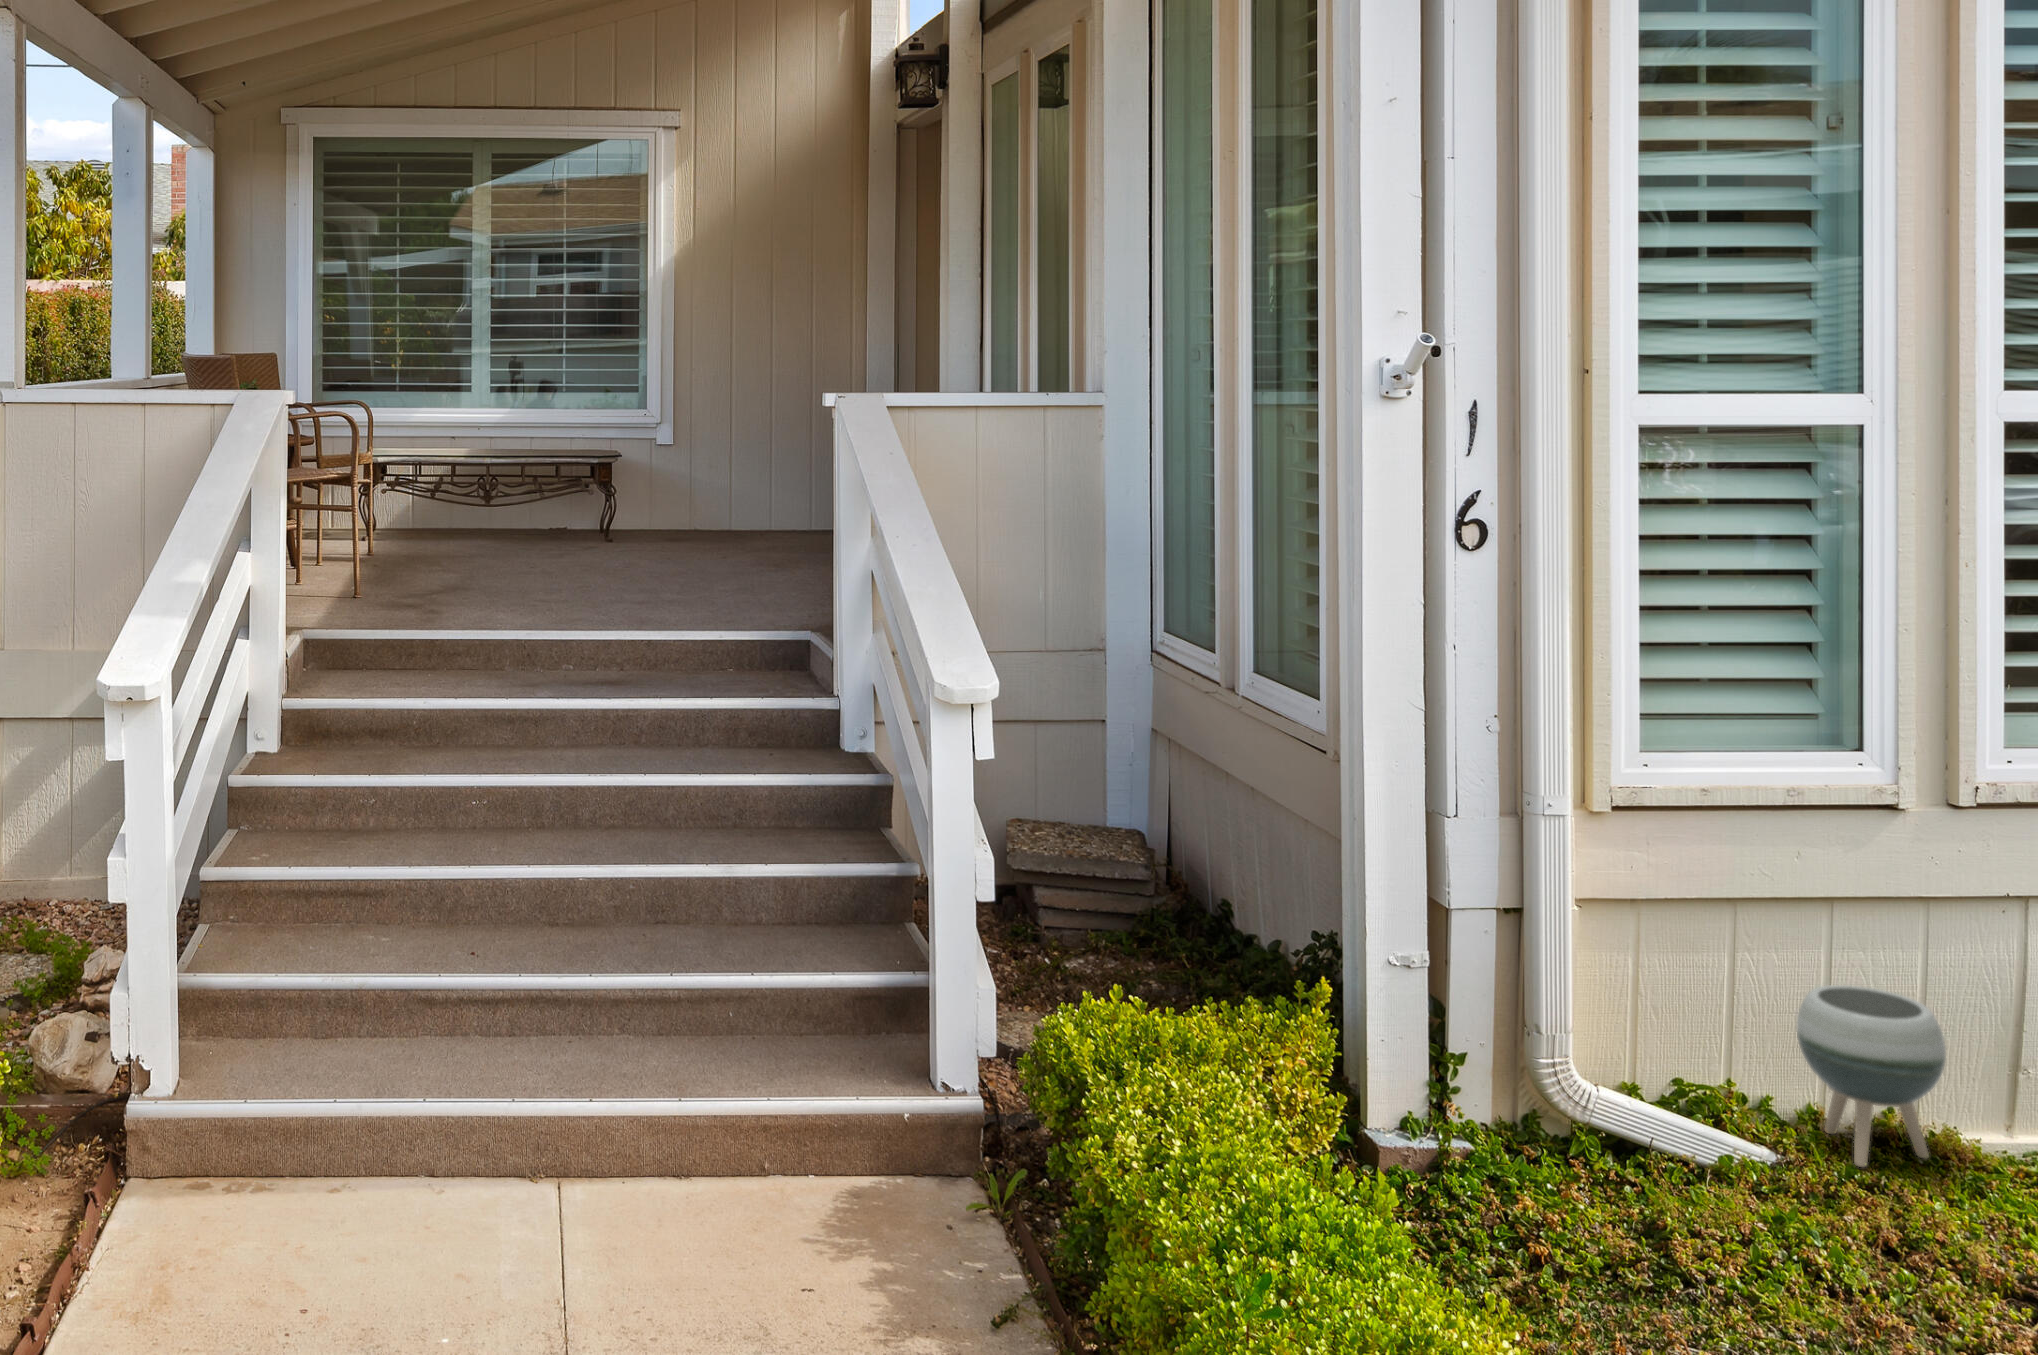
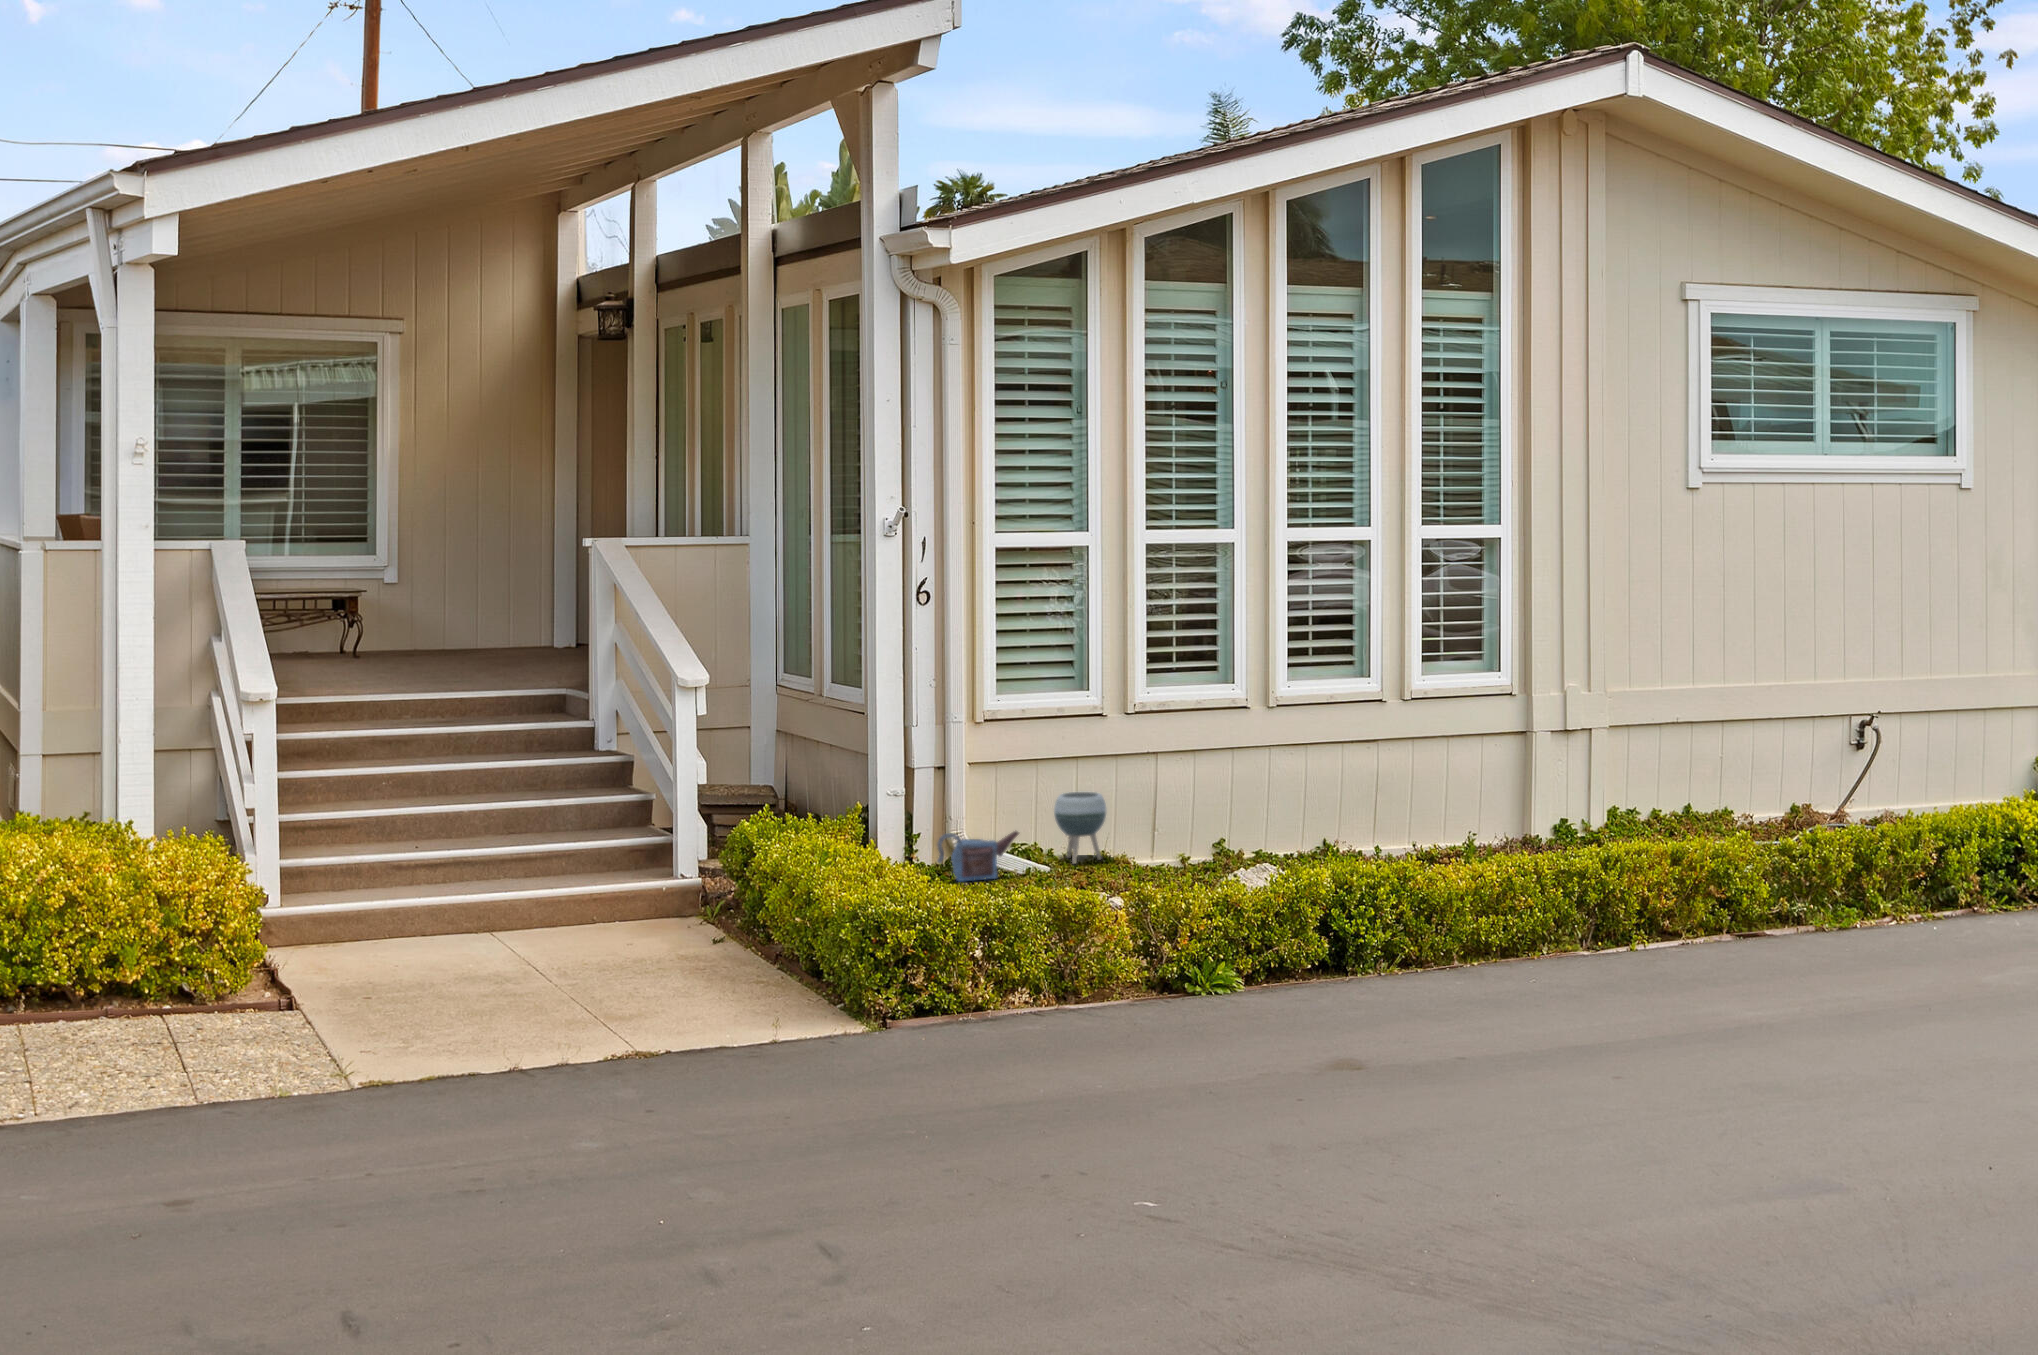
watering can: none [1516,1077,1731,1197] -> present [937,831,1019,882]

